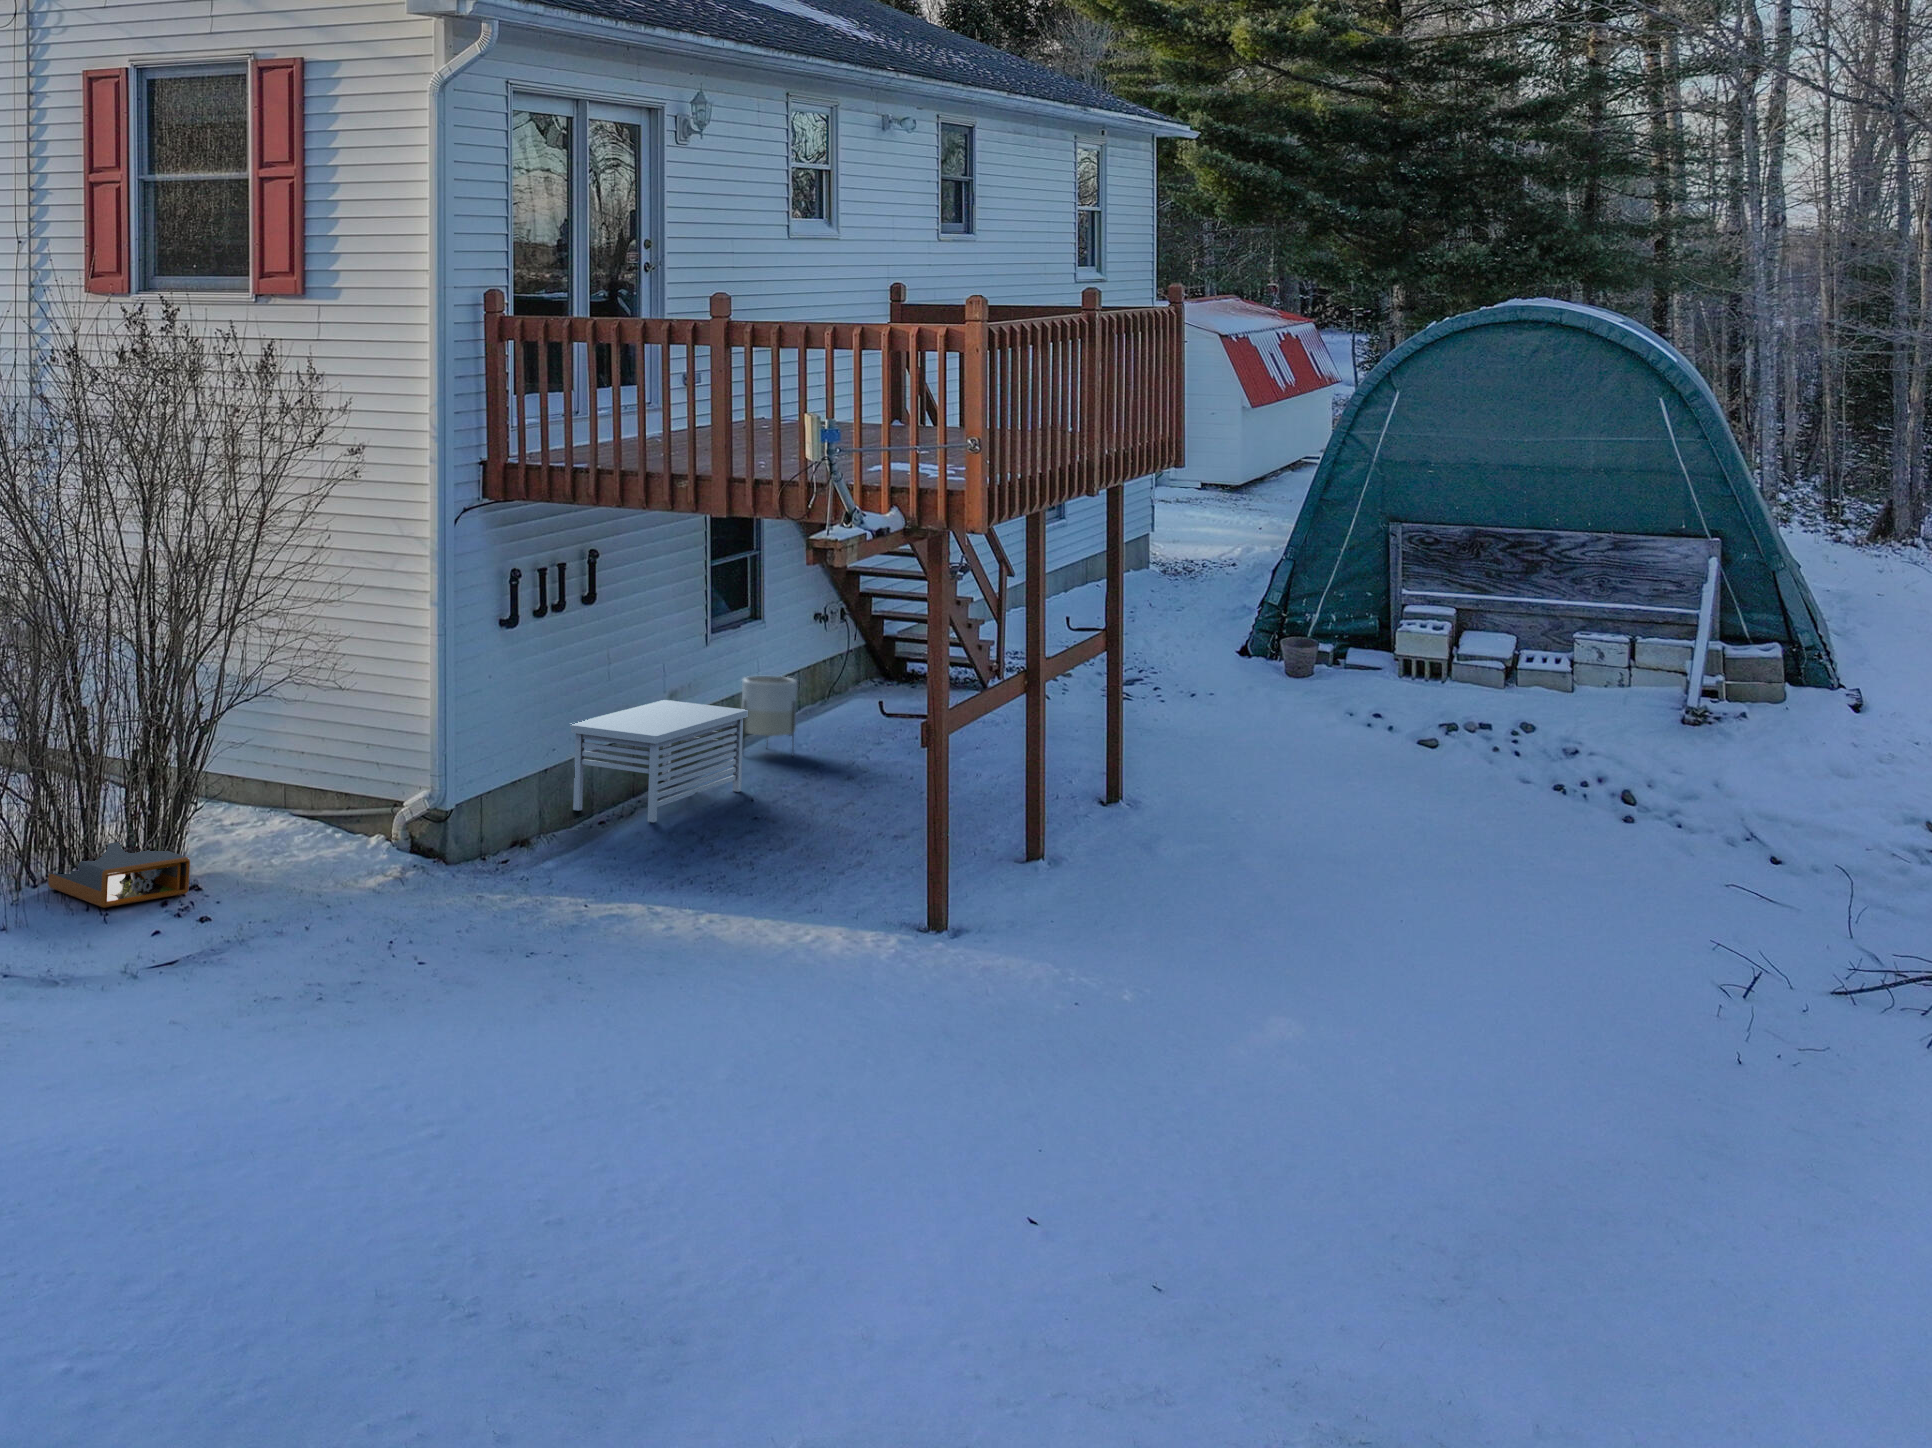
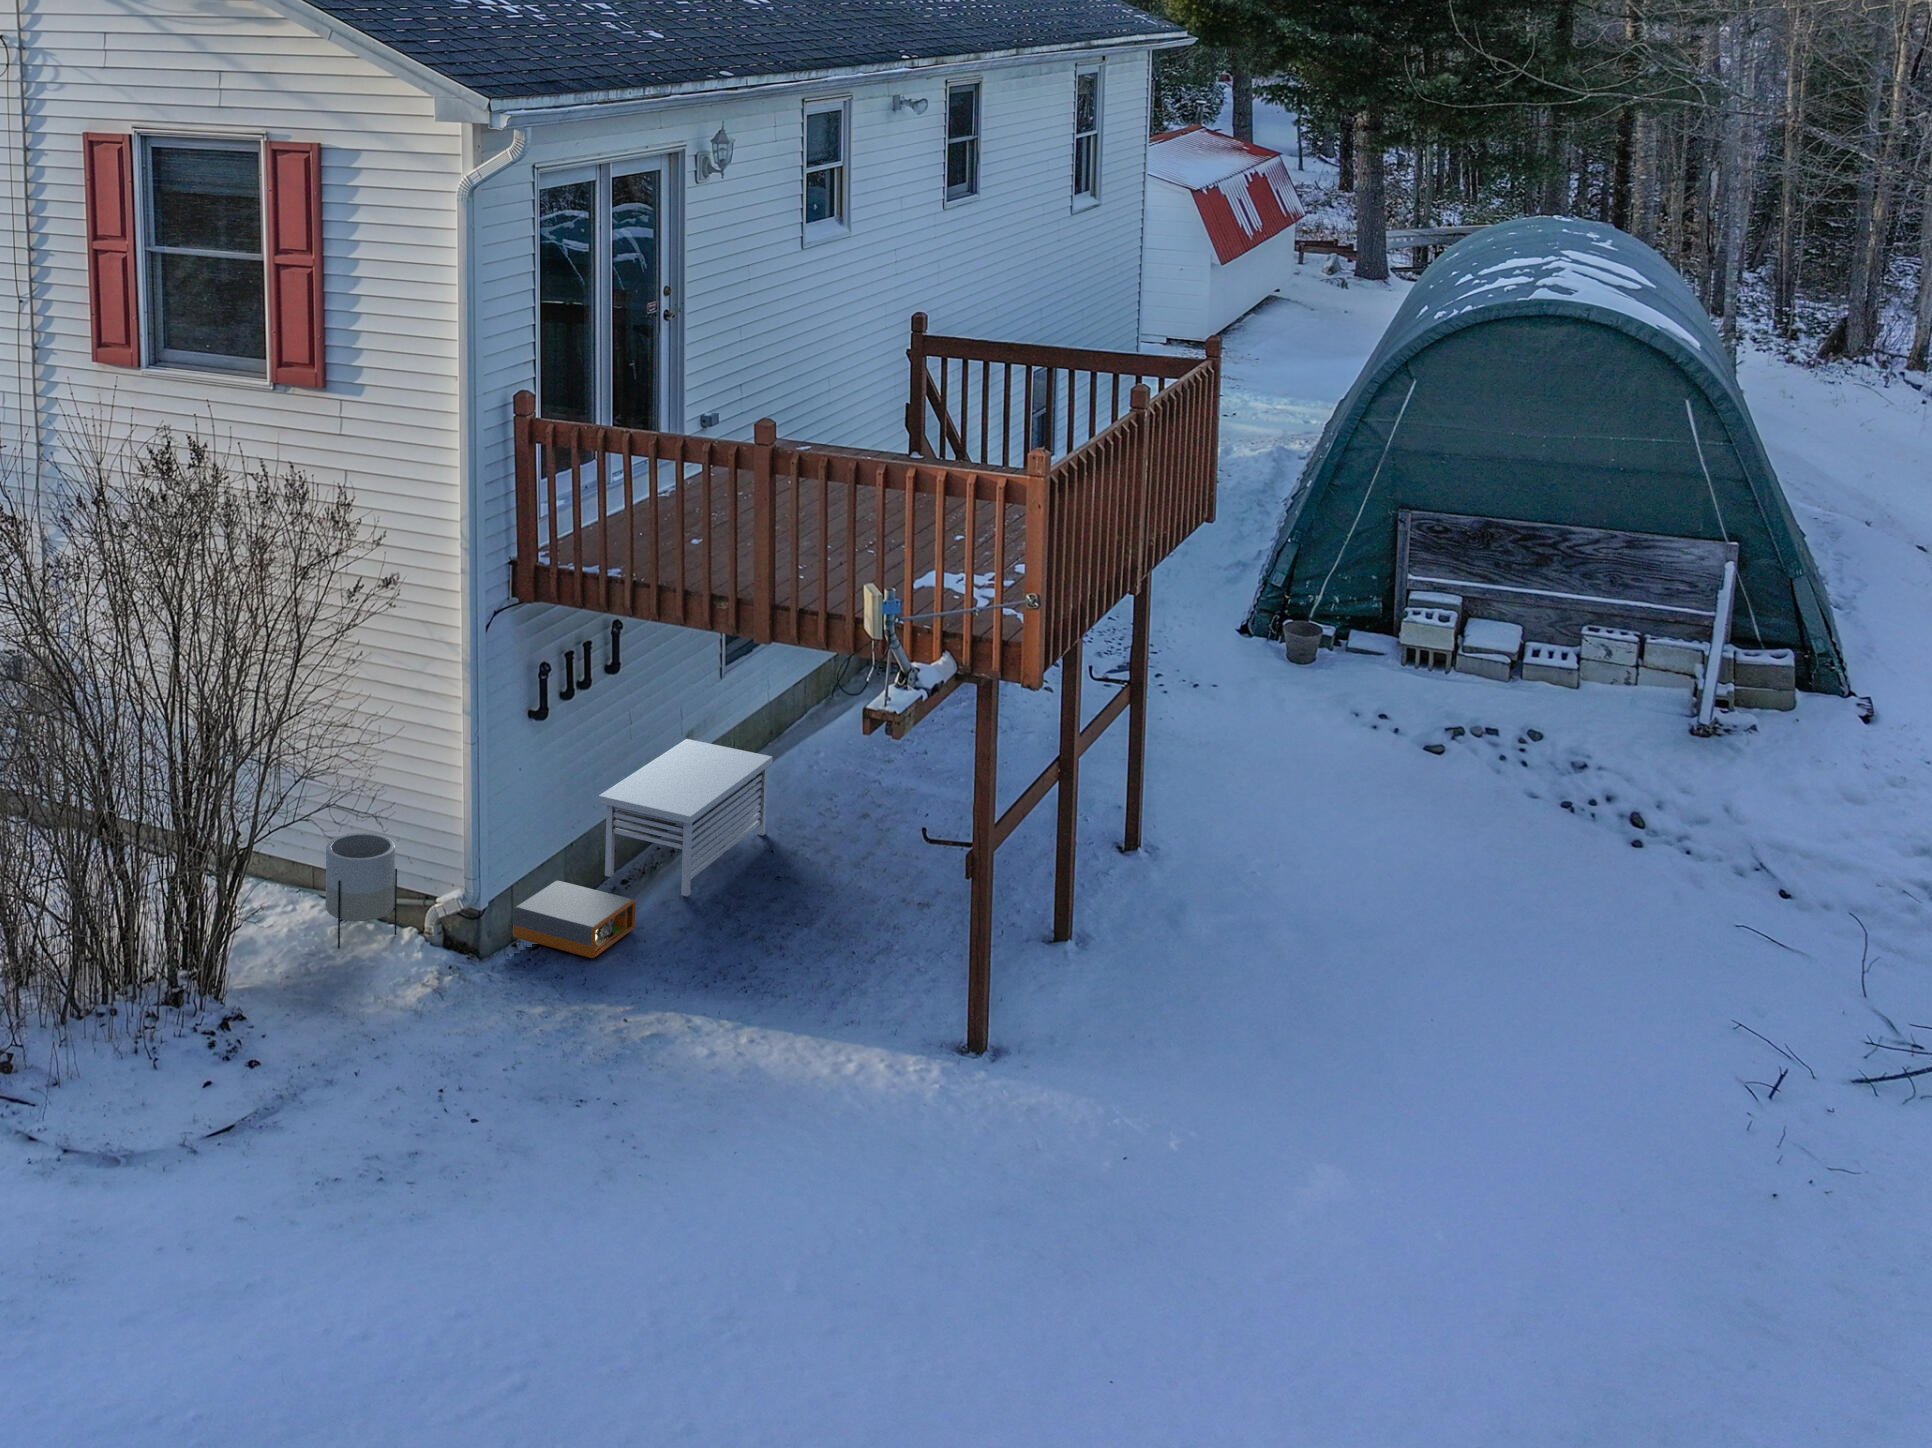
planter: present [742,676,797,737] -> present [325,833,397,949]
storage box: present [48,842,190,908] -> present [513,880,635,958]

